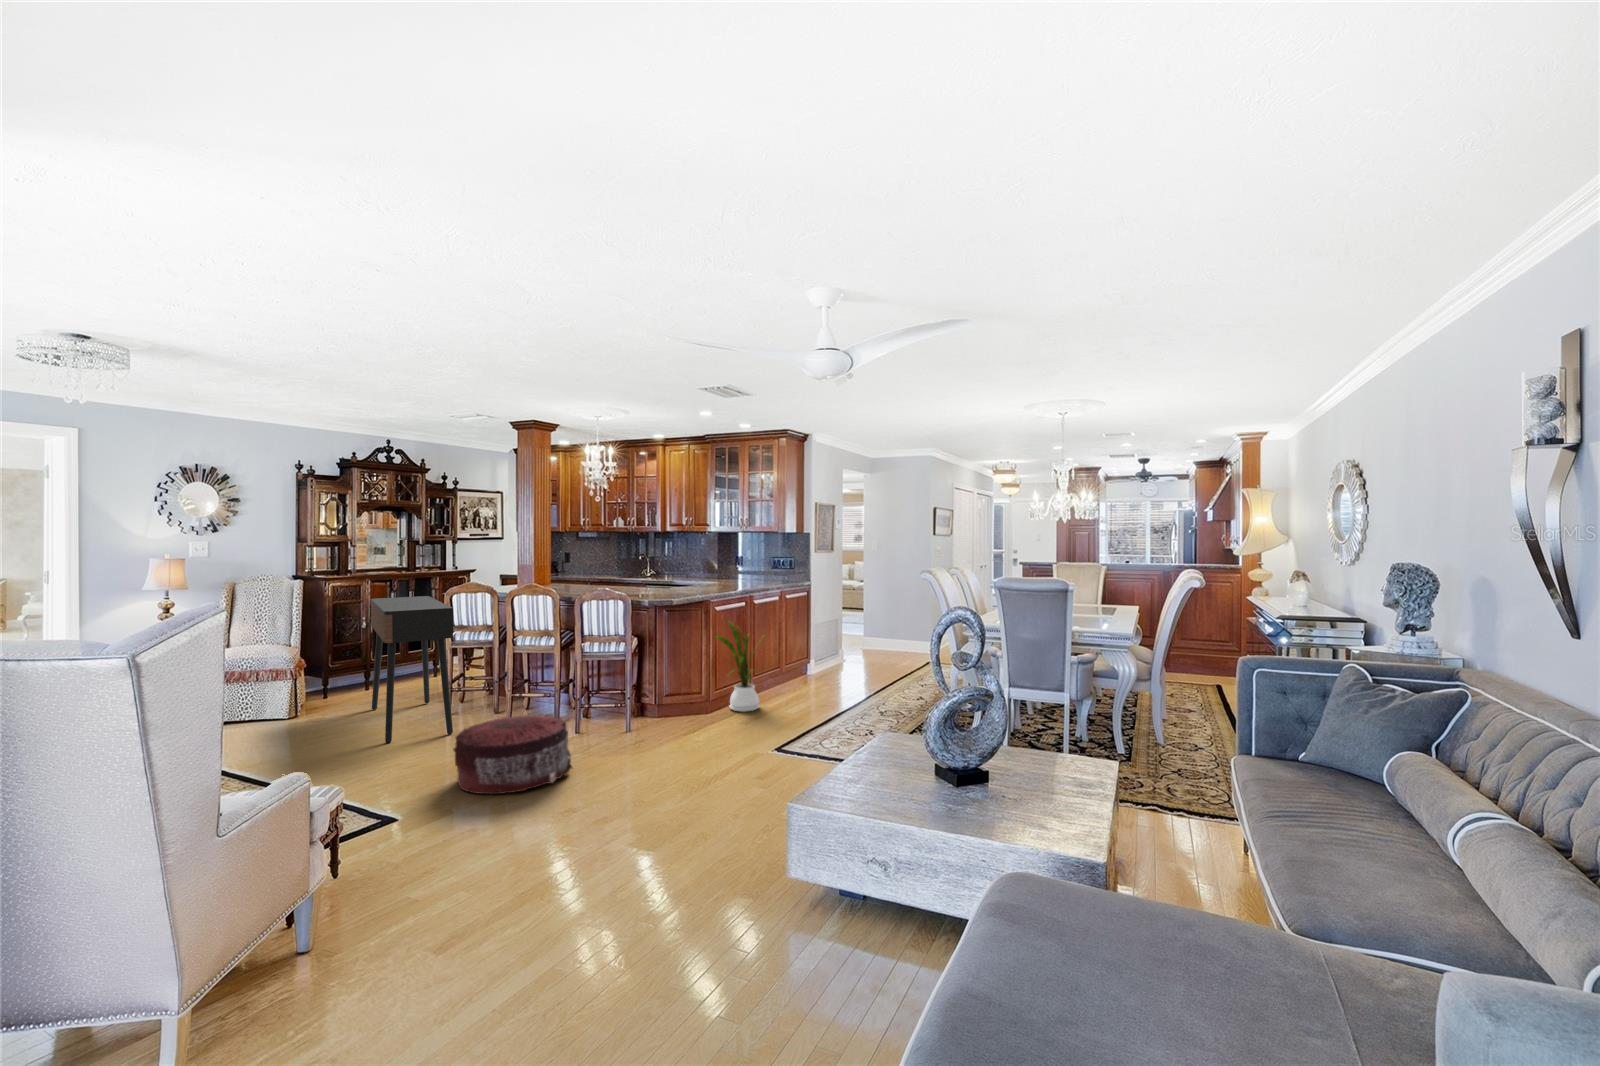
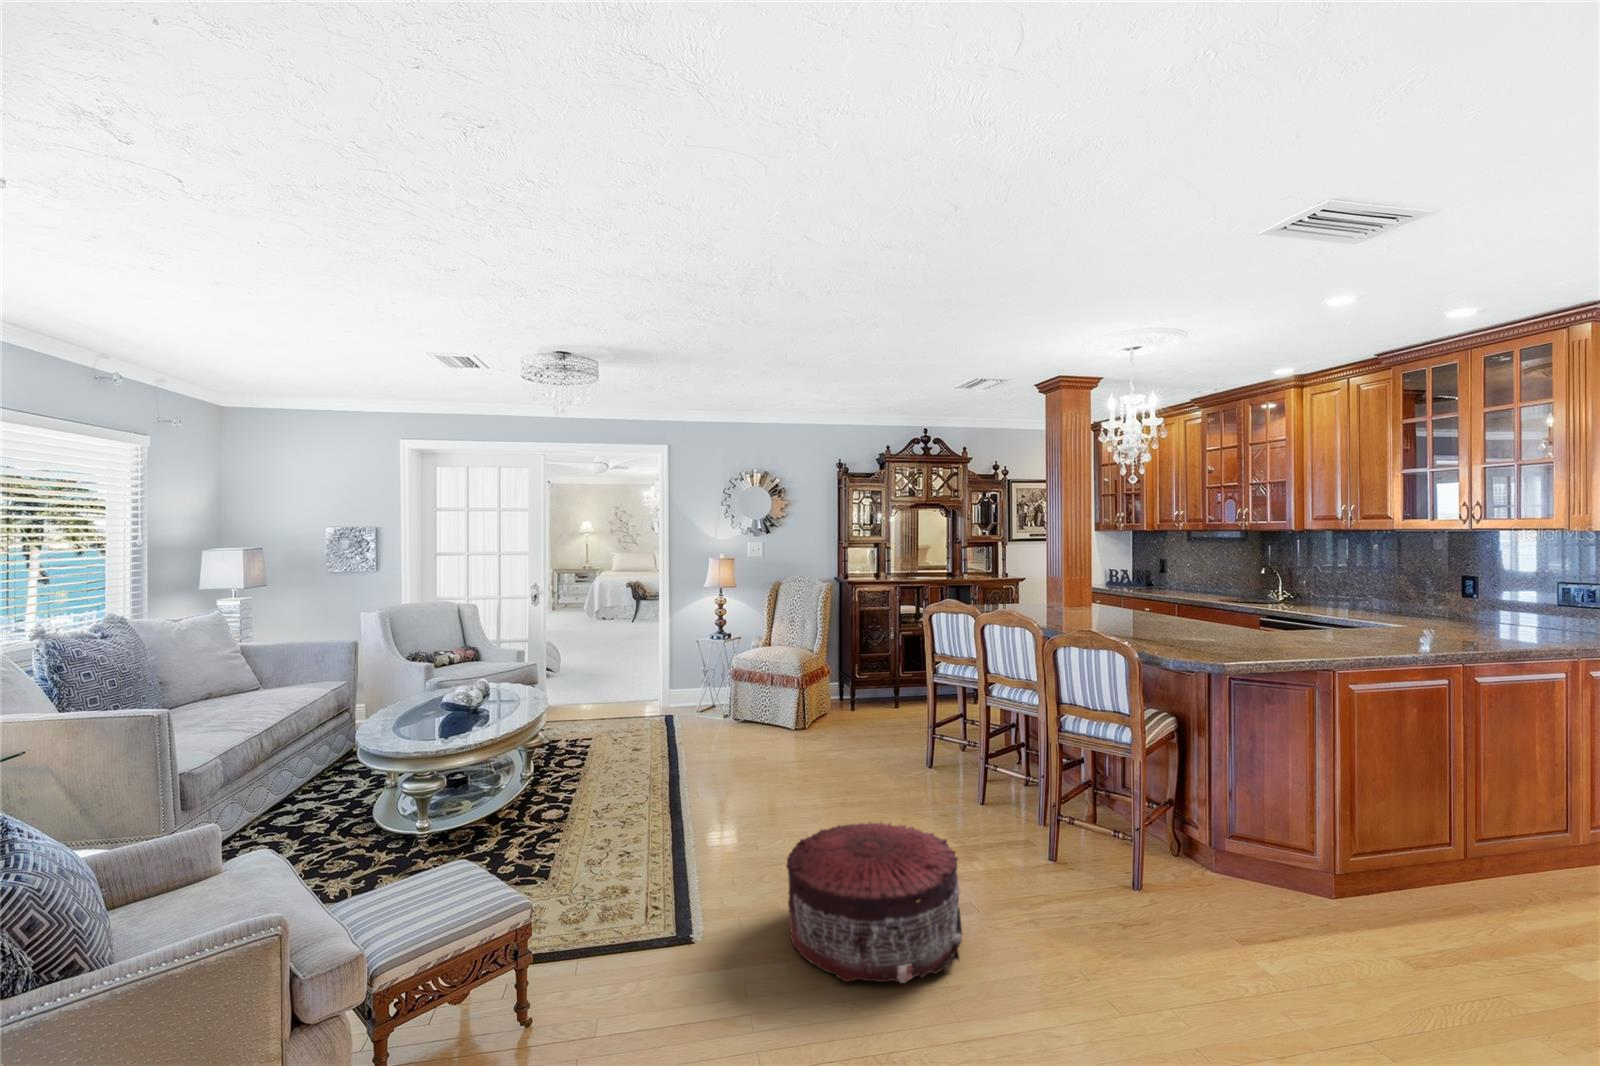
console table: present [371,596,453,743] -> none [818,610,924,806]
house plant: present [715,621,759,712] -> none [1340,721,1499,932]

